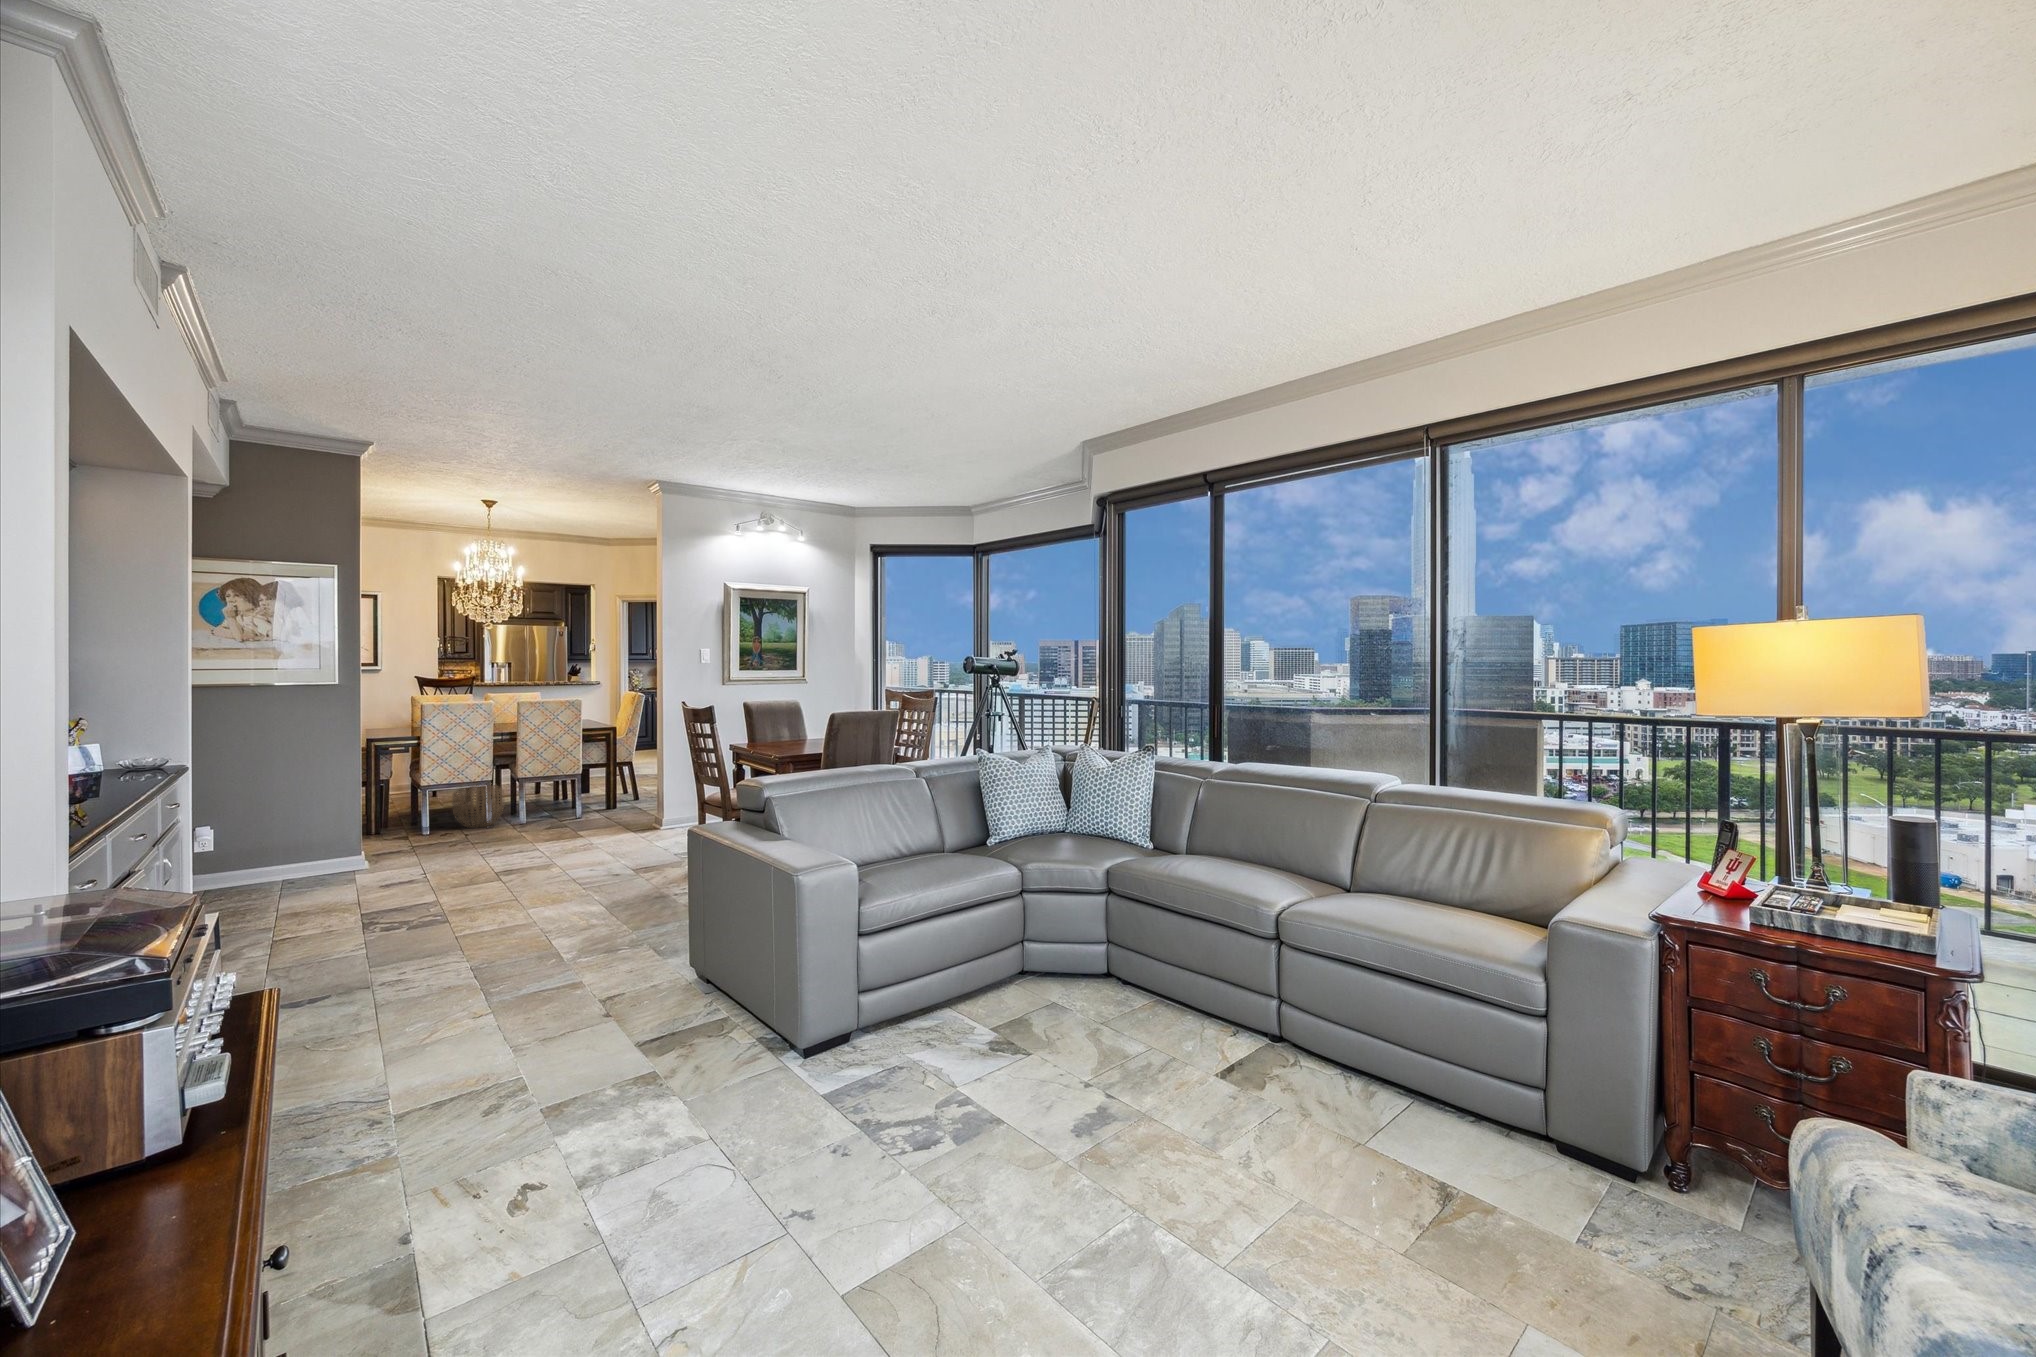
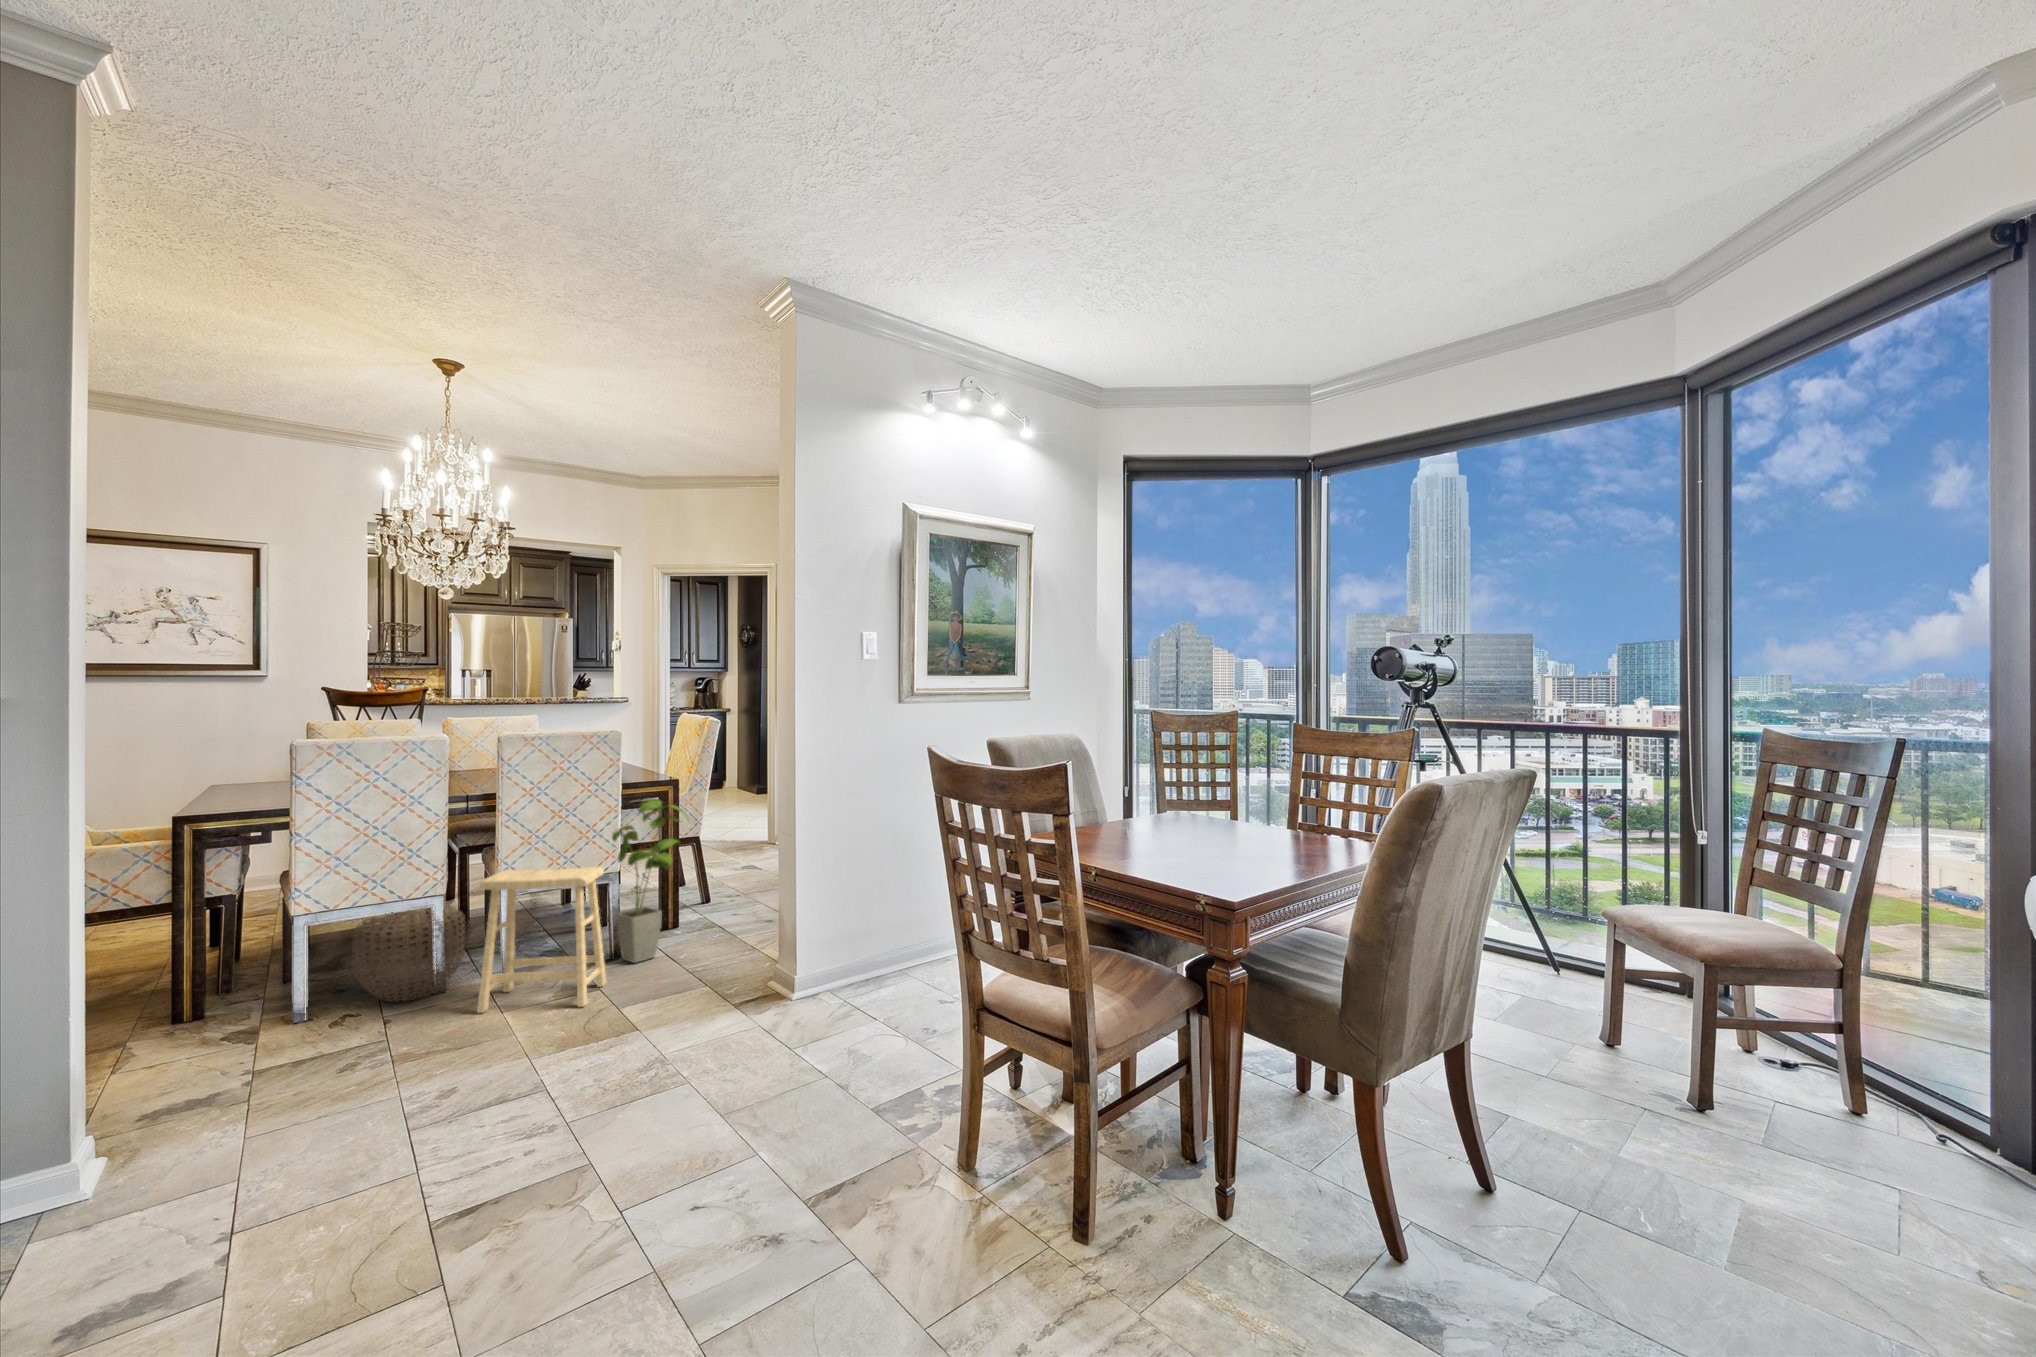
house plant: none [571,735,617,818] -> present [612,799,689,963]
footstool: none [512,766,573,831] -> present [477,867,606,1013]

